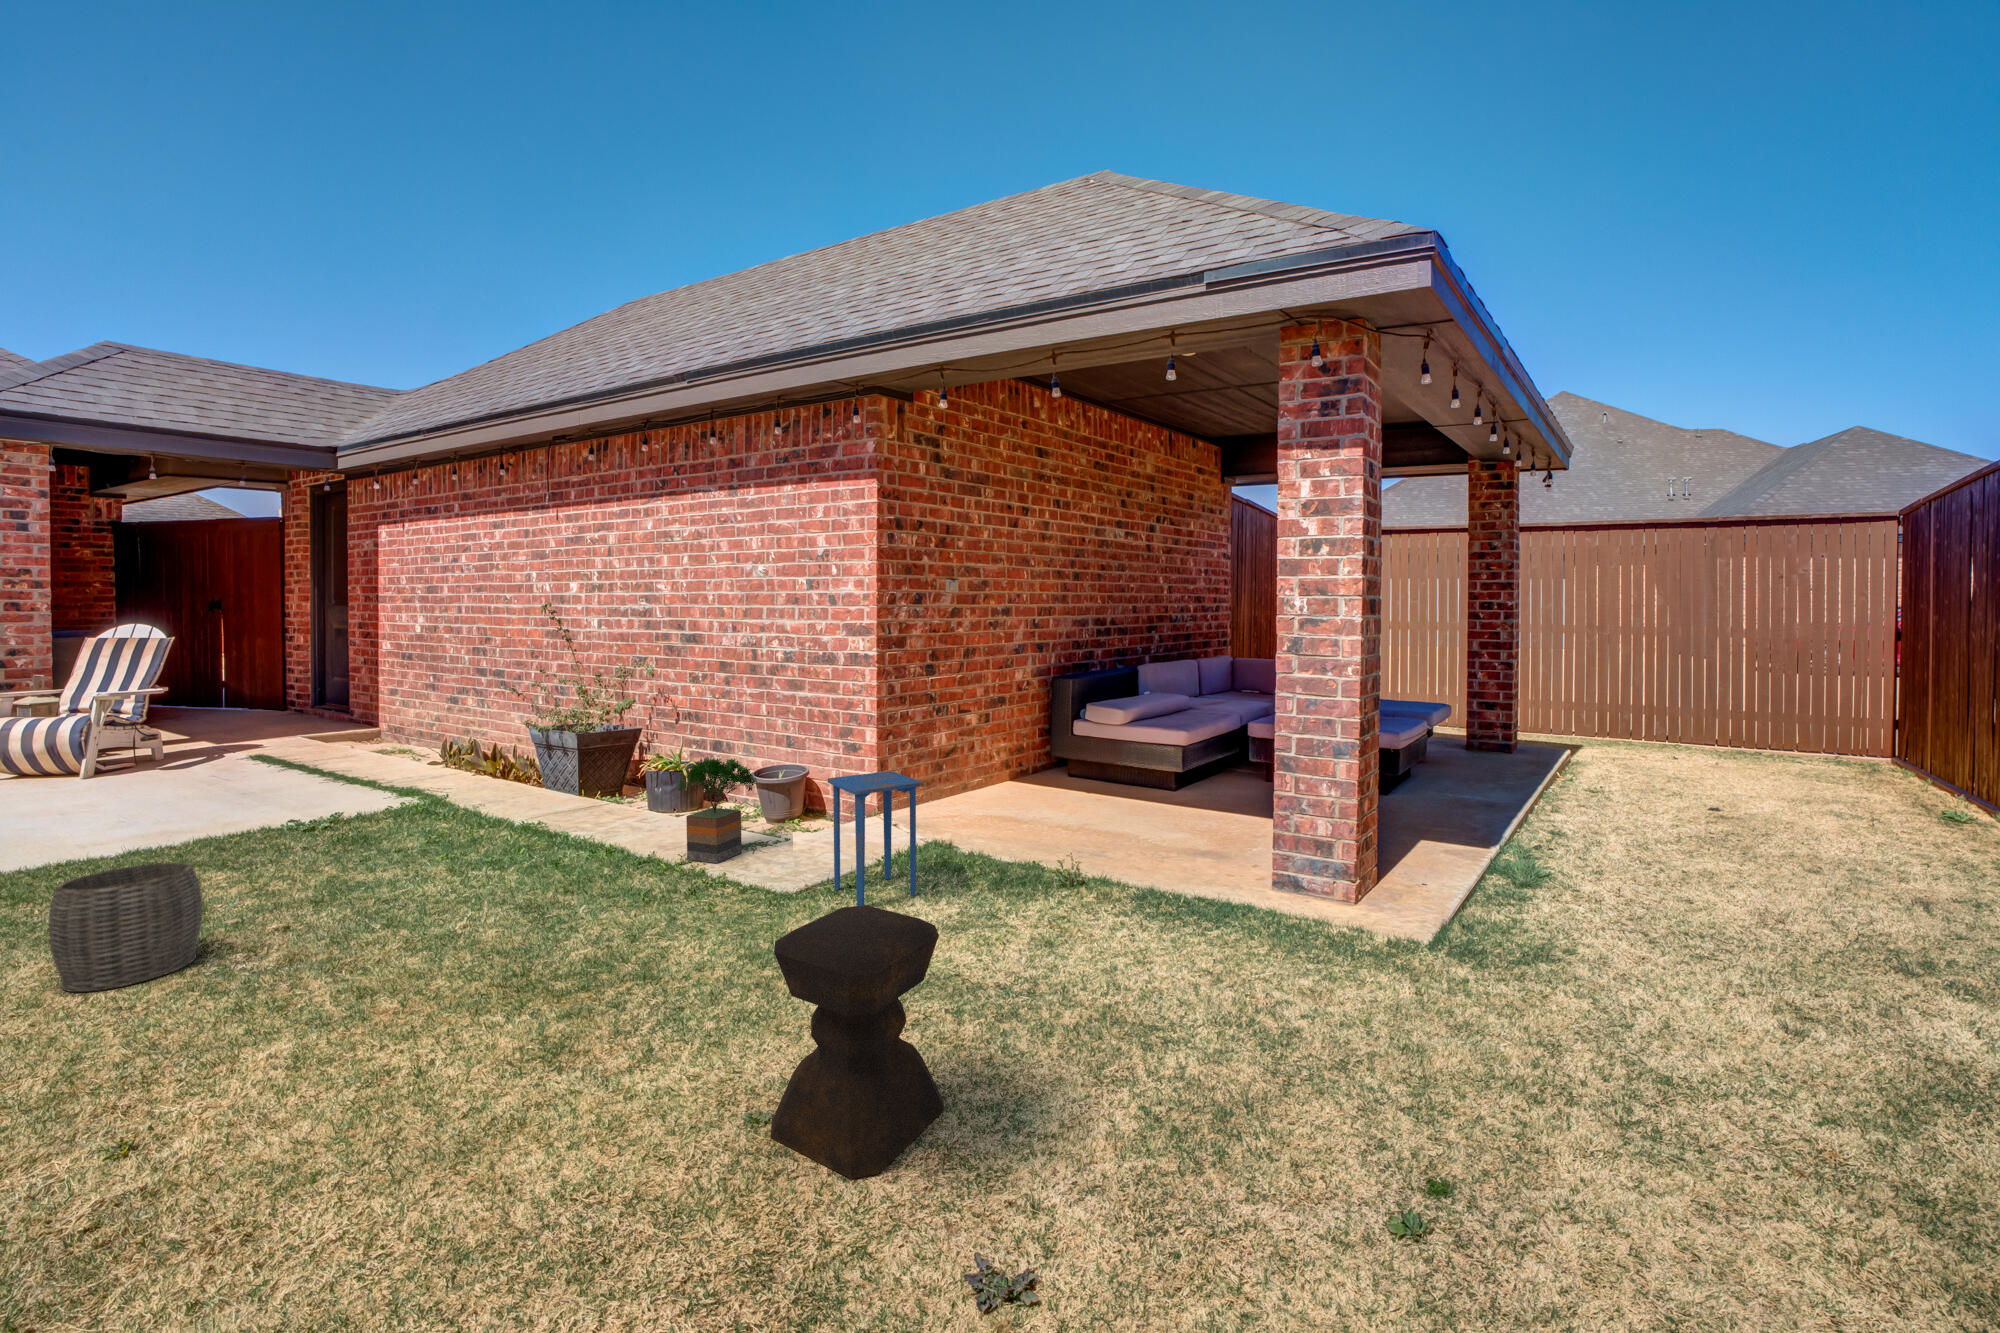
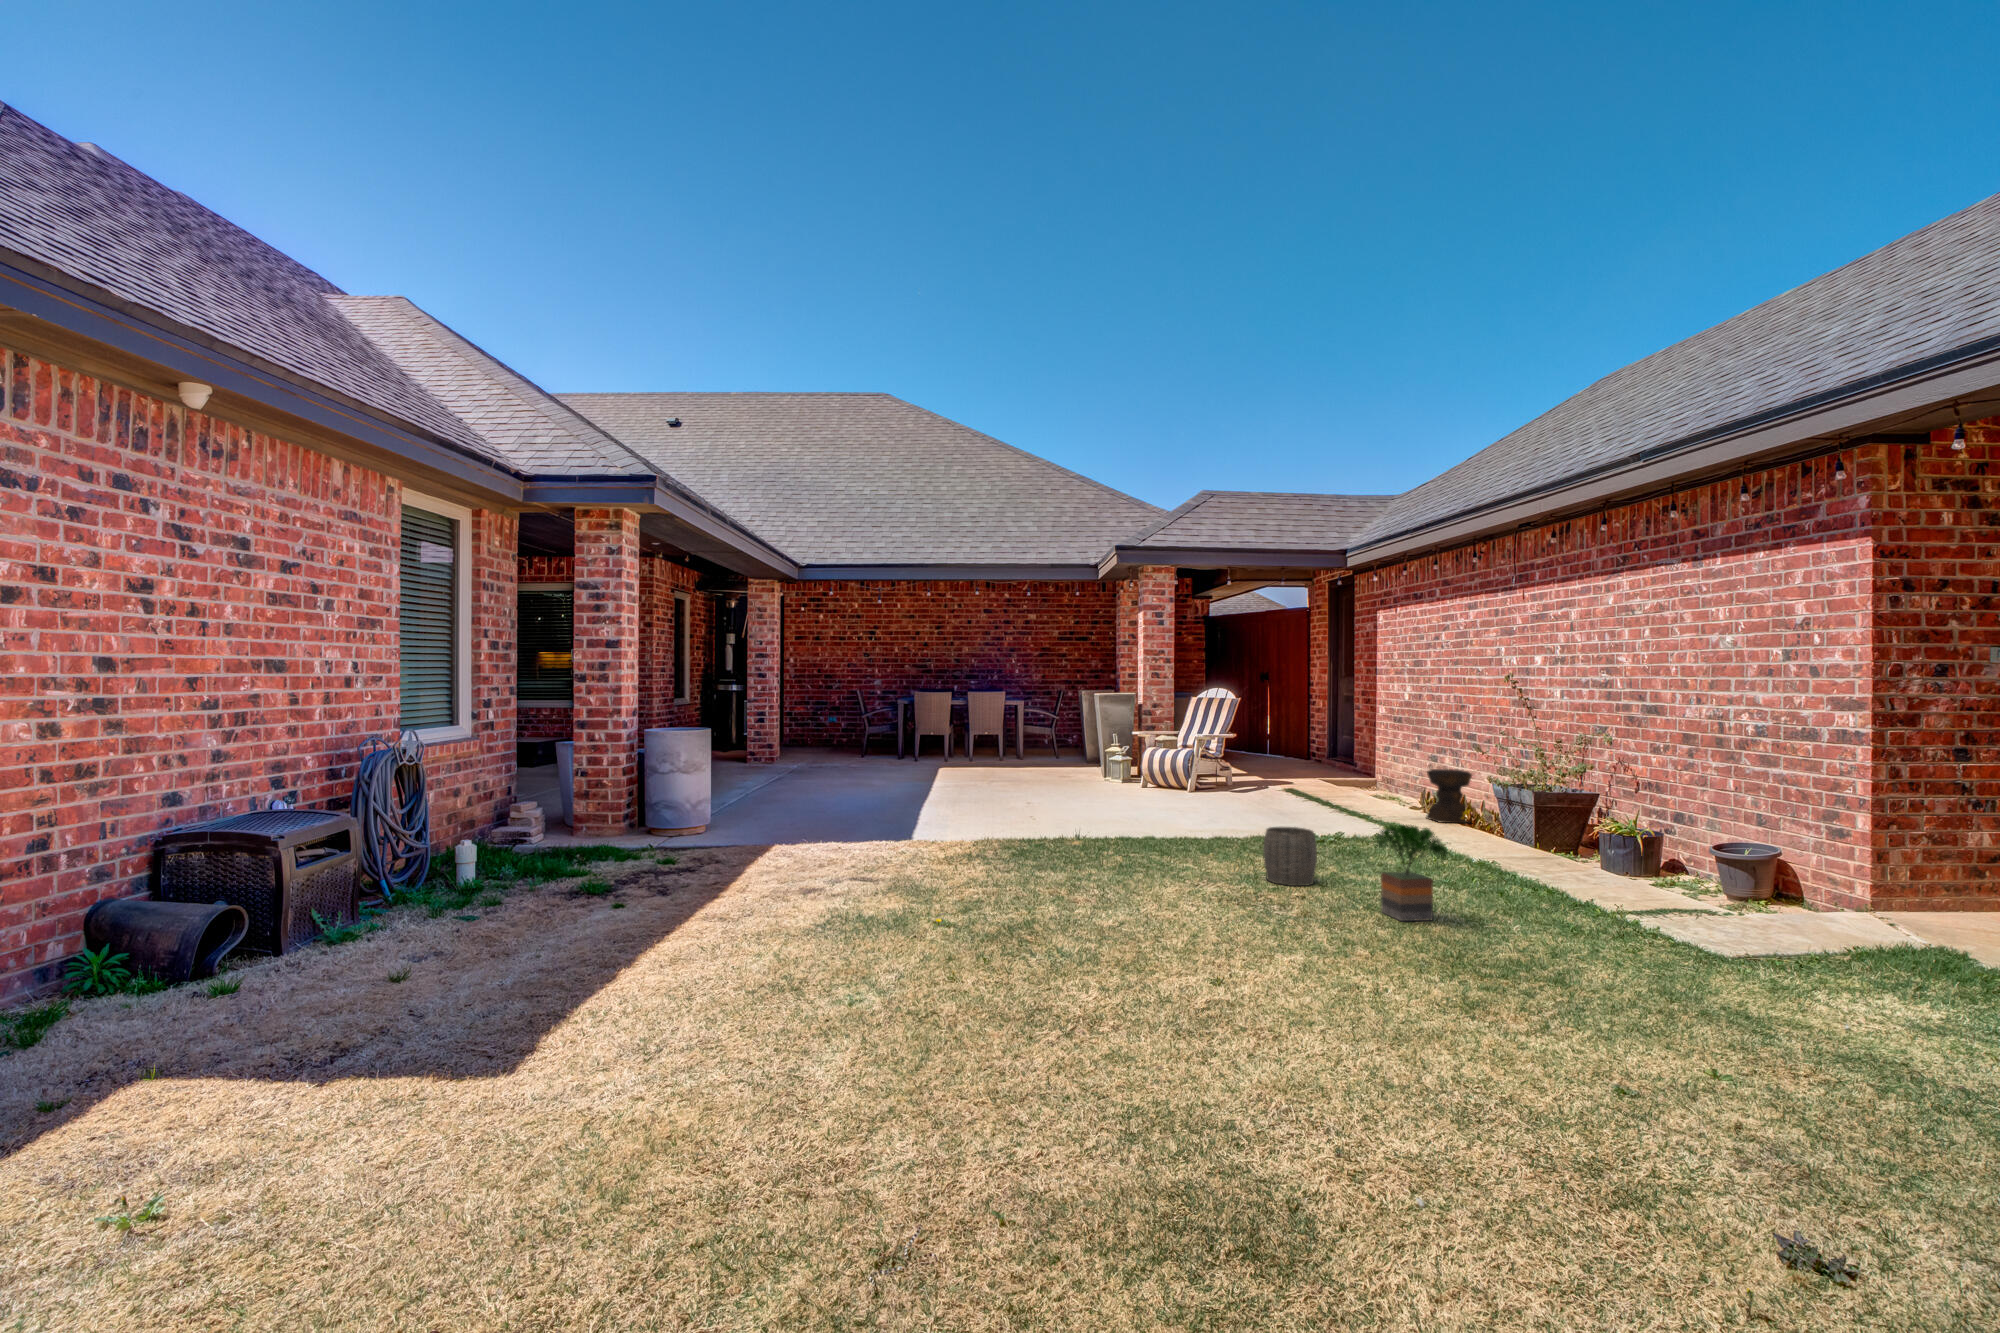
potted tree: present [677,758,757,863] -> present [1375,824,1448,921]
side table: present [827,771,922,906] -> none [1769,852,1891,991]
stool: present [770,905,944,1179] -> present [1426,769,1472,823]

